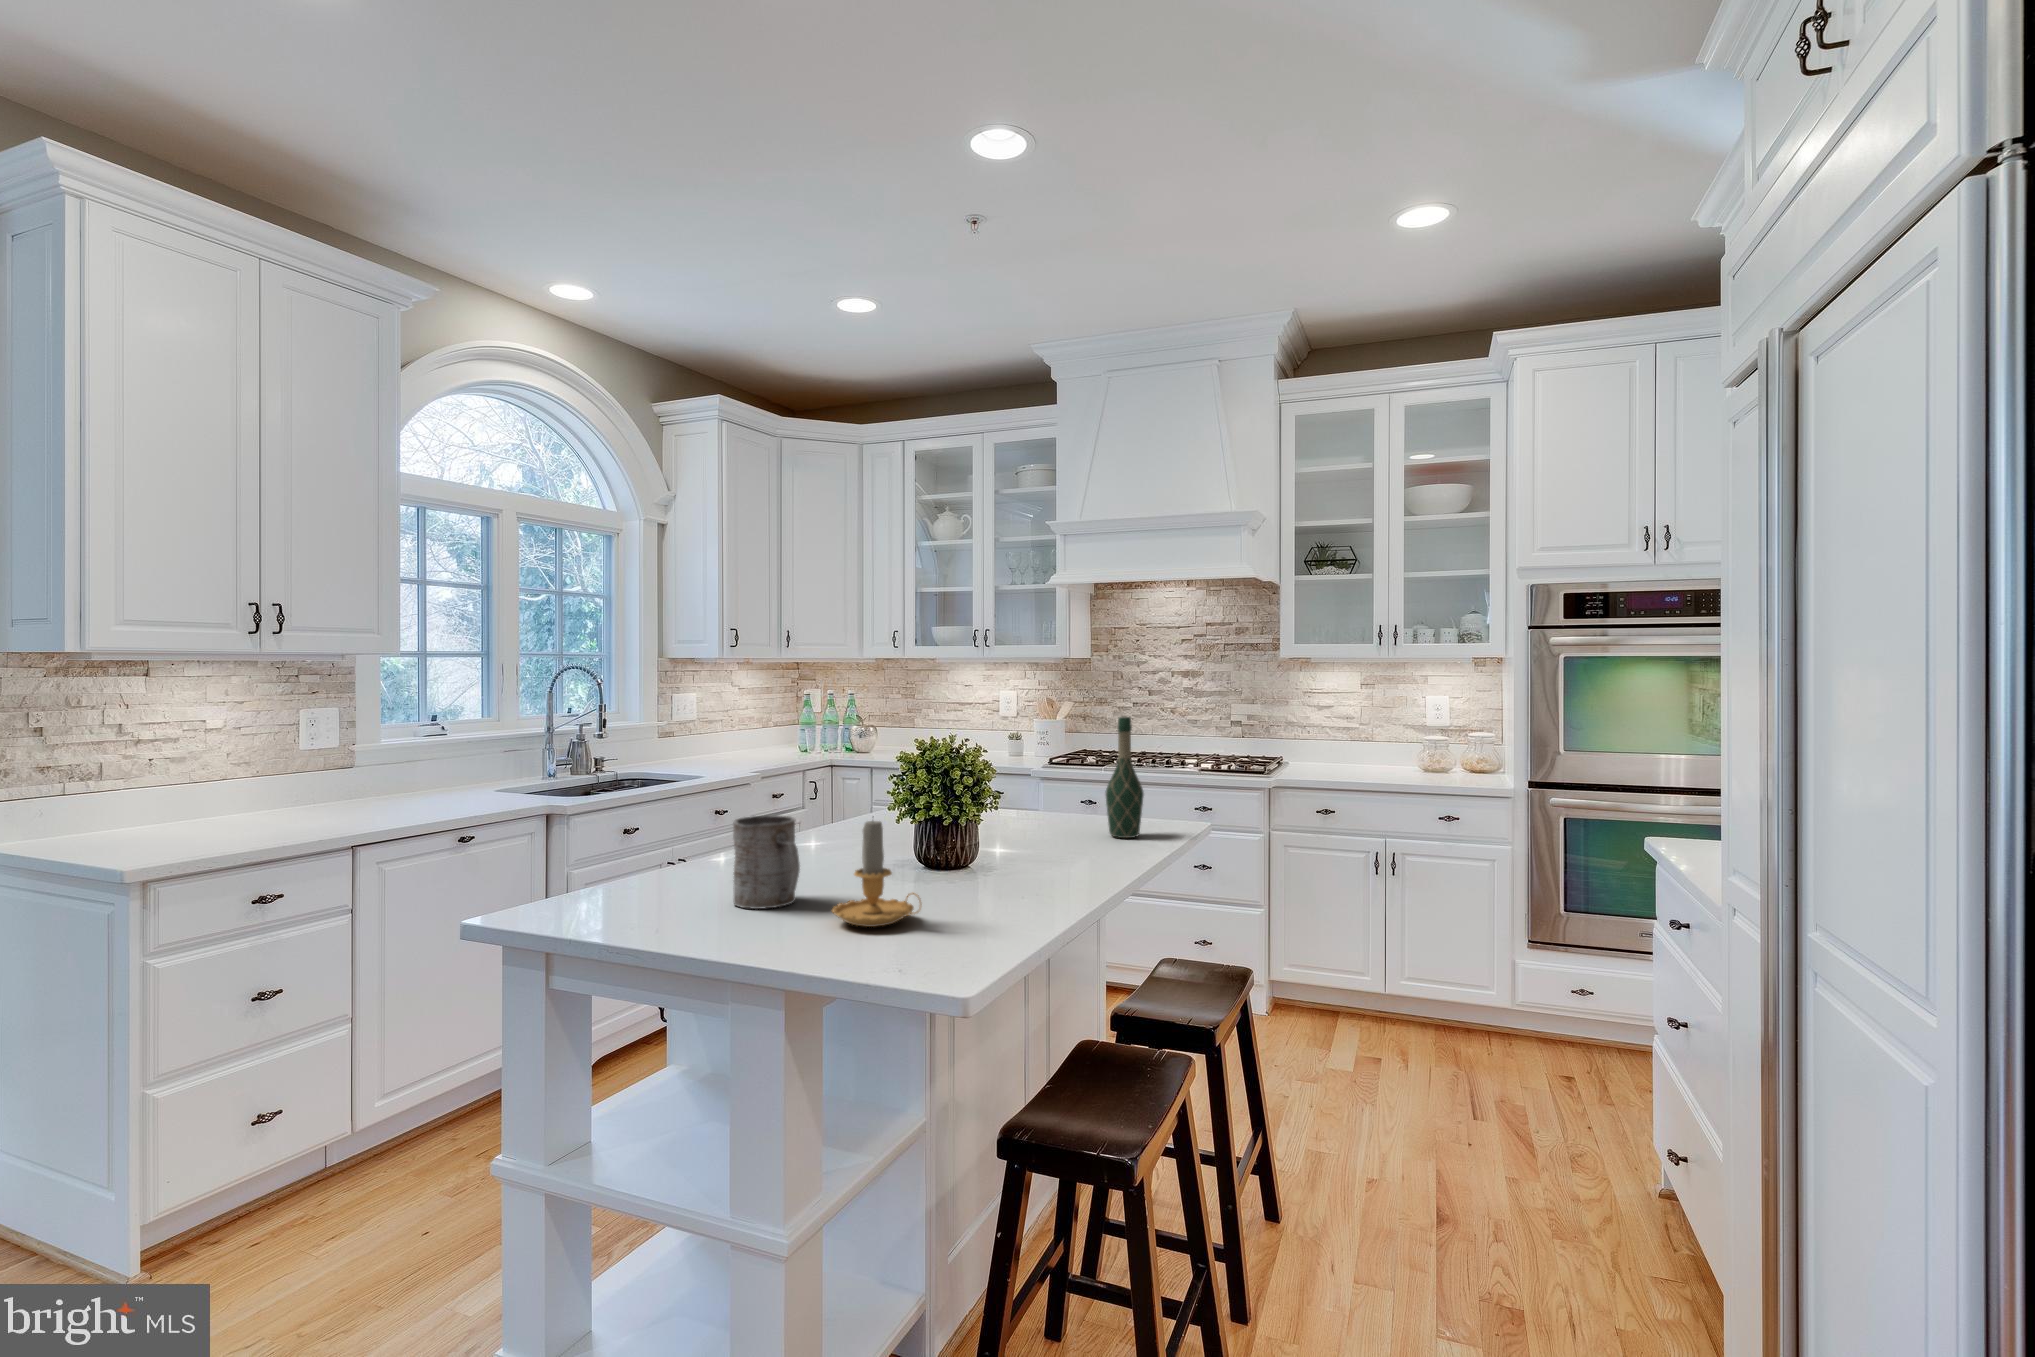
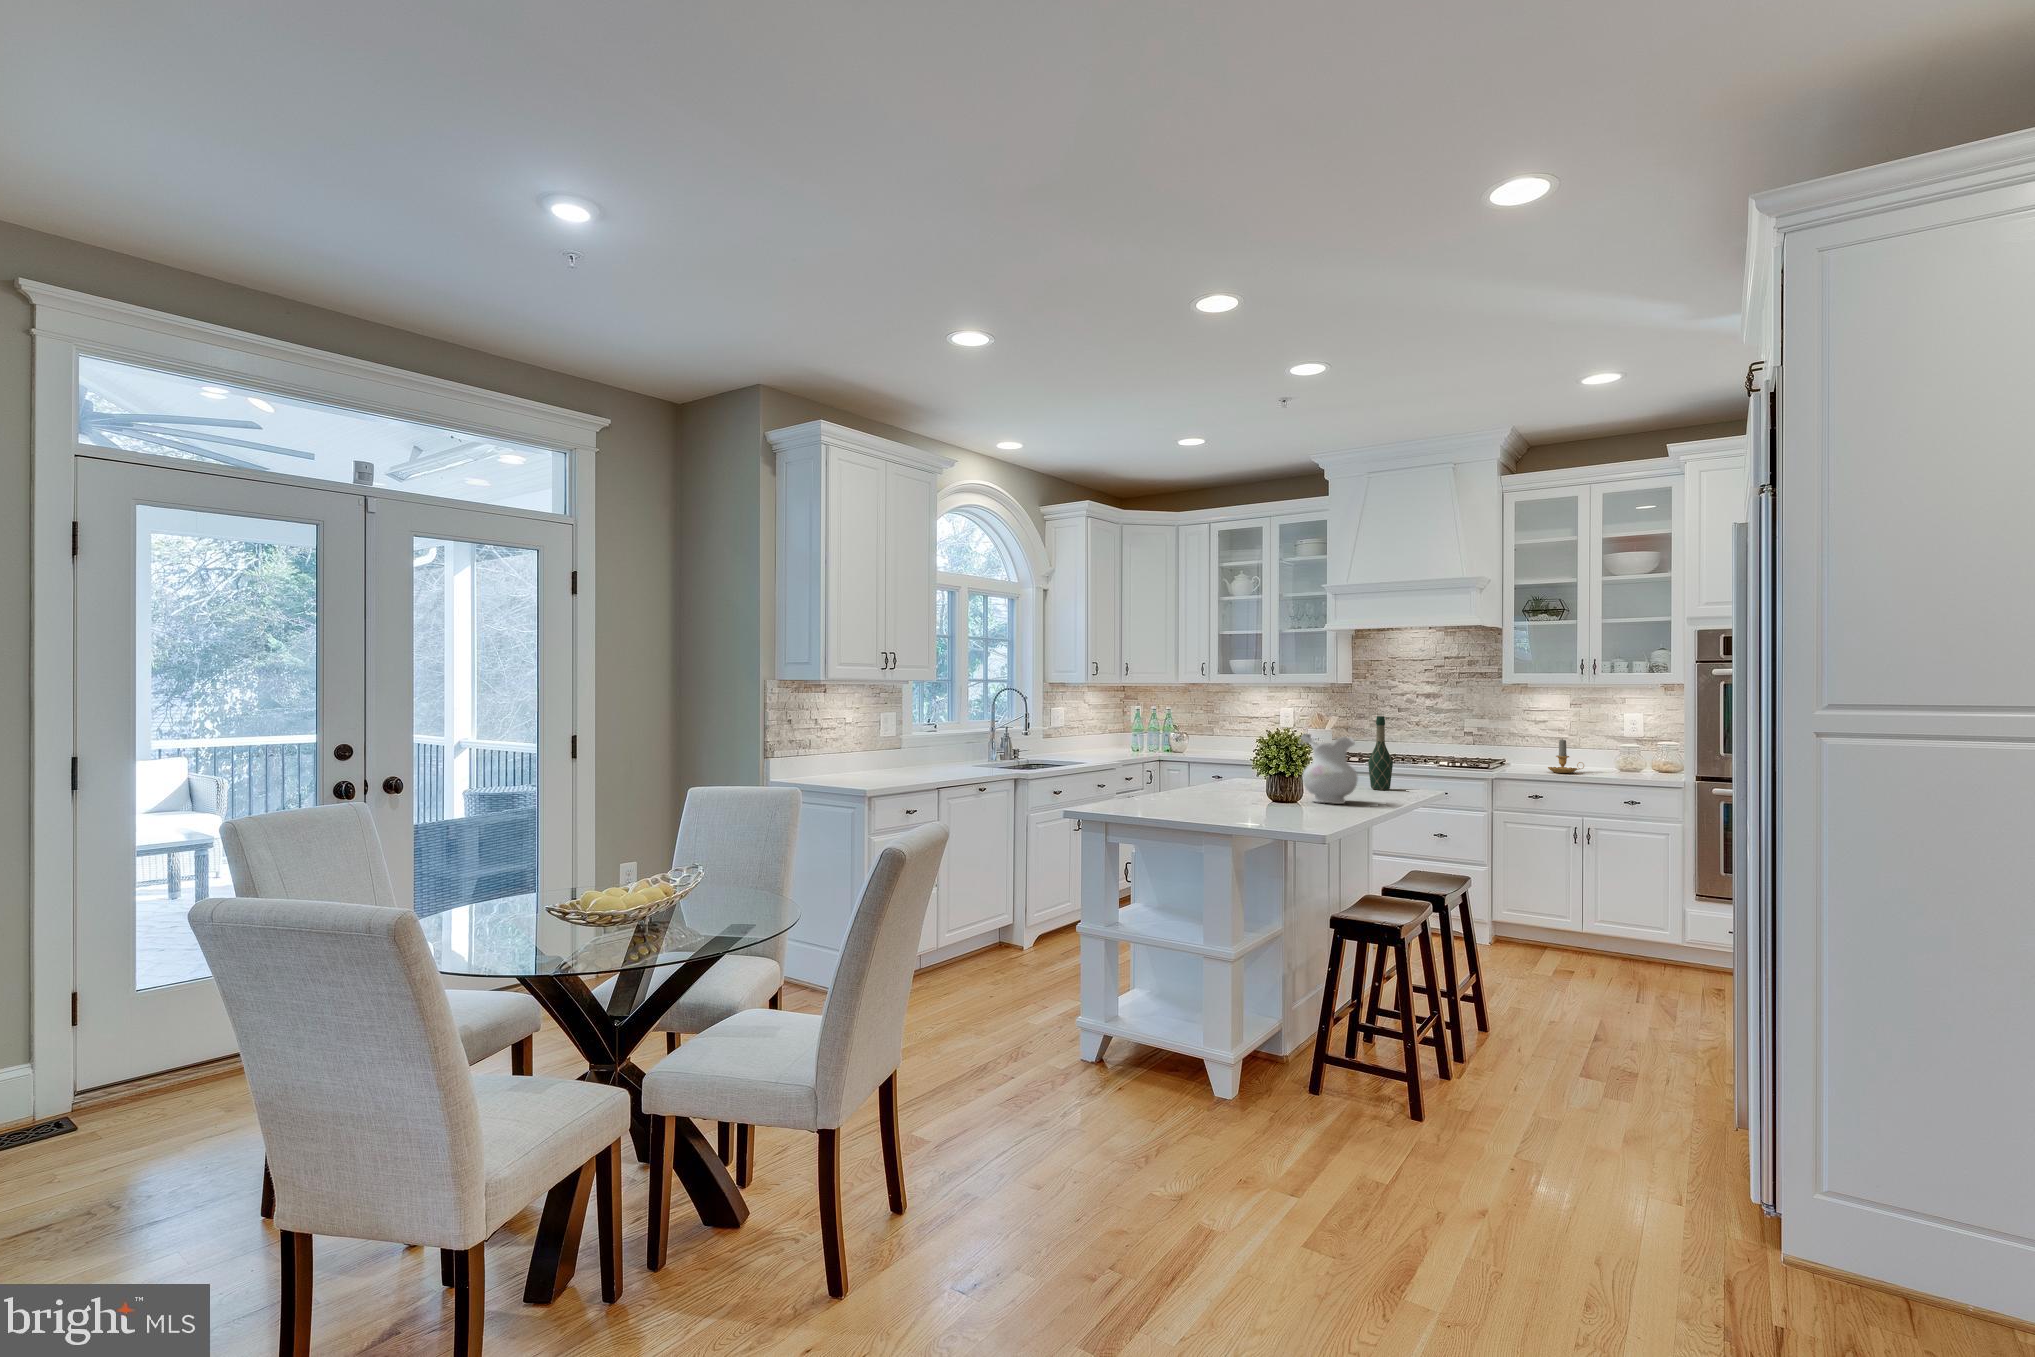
ceramic pitcher: none [979,759,1083,894] -> present [1301,734,1358,804]
mug: present [733,815,800,909] -> none [1174,758,1210,802]
candle: present [832,821,921,927] -> present [1548,739,1584,773]

